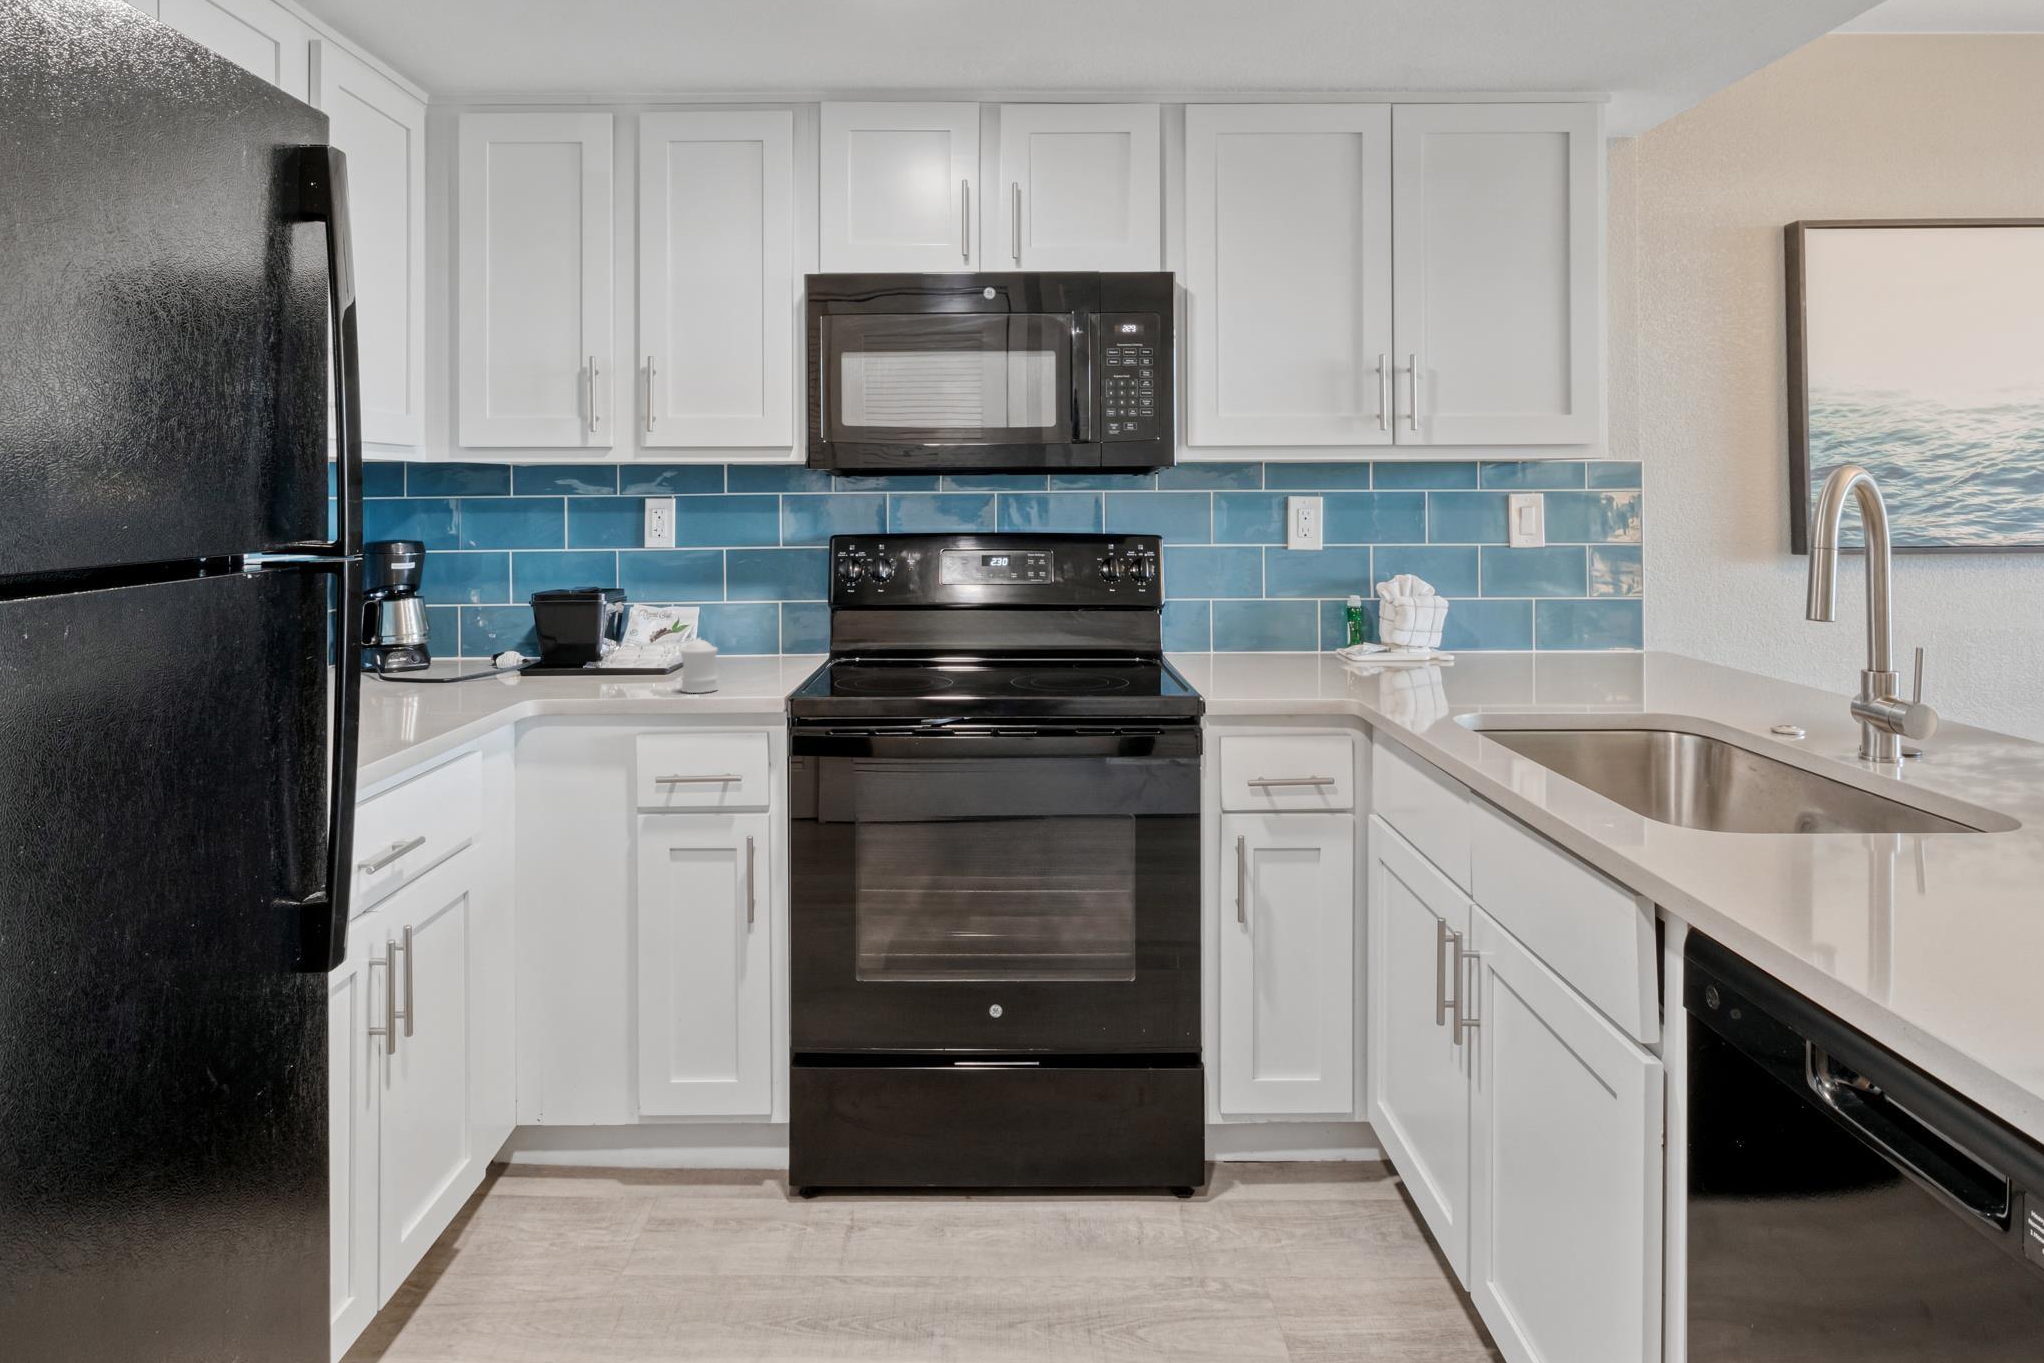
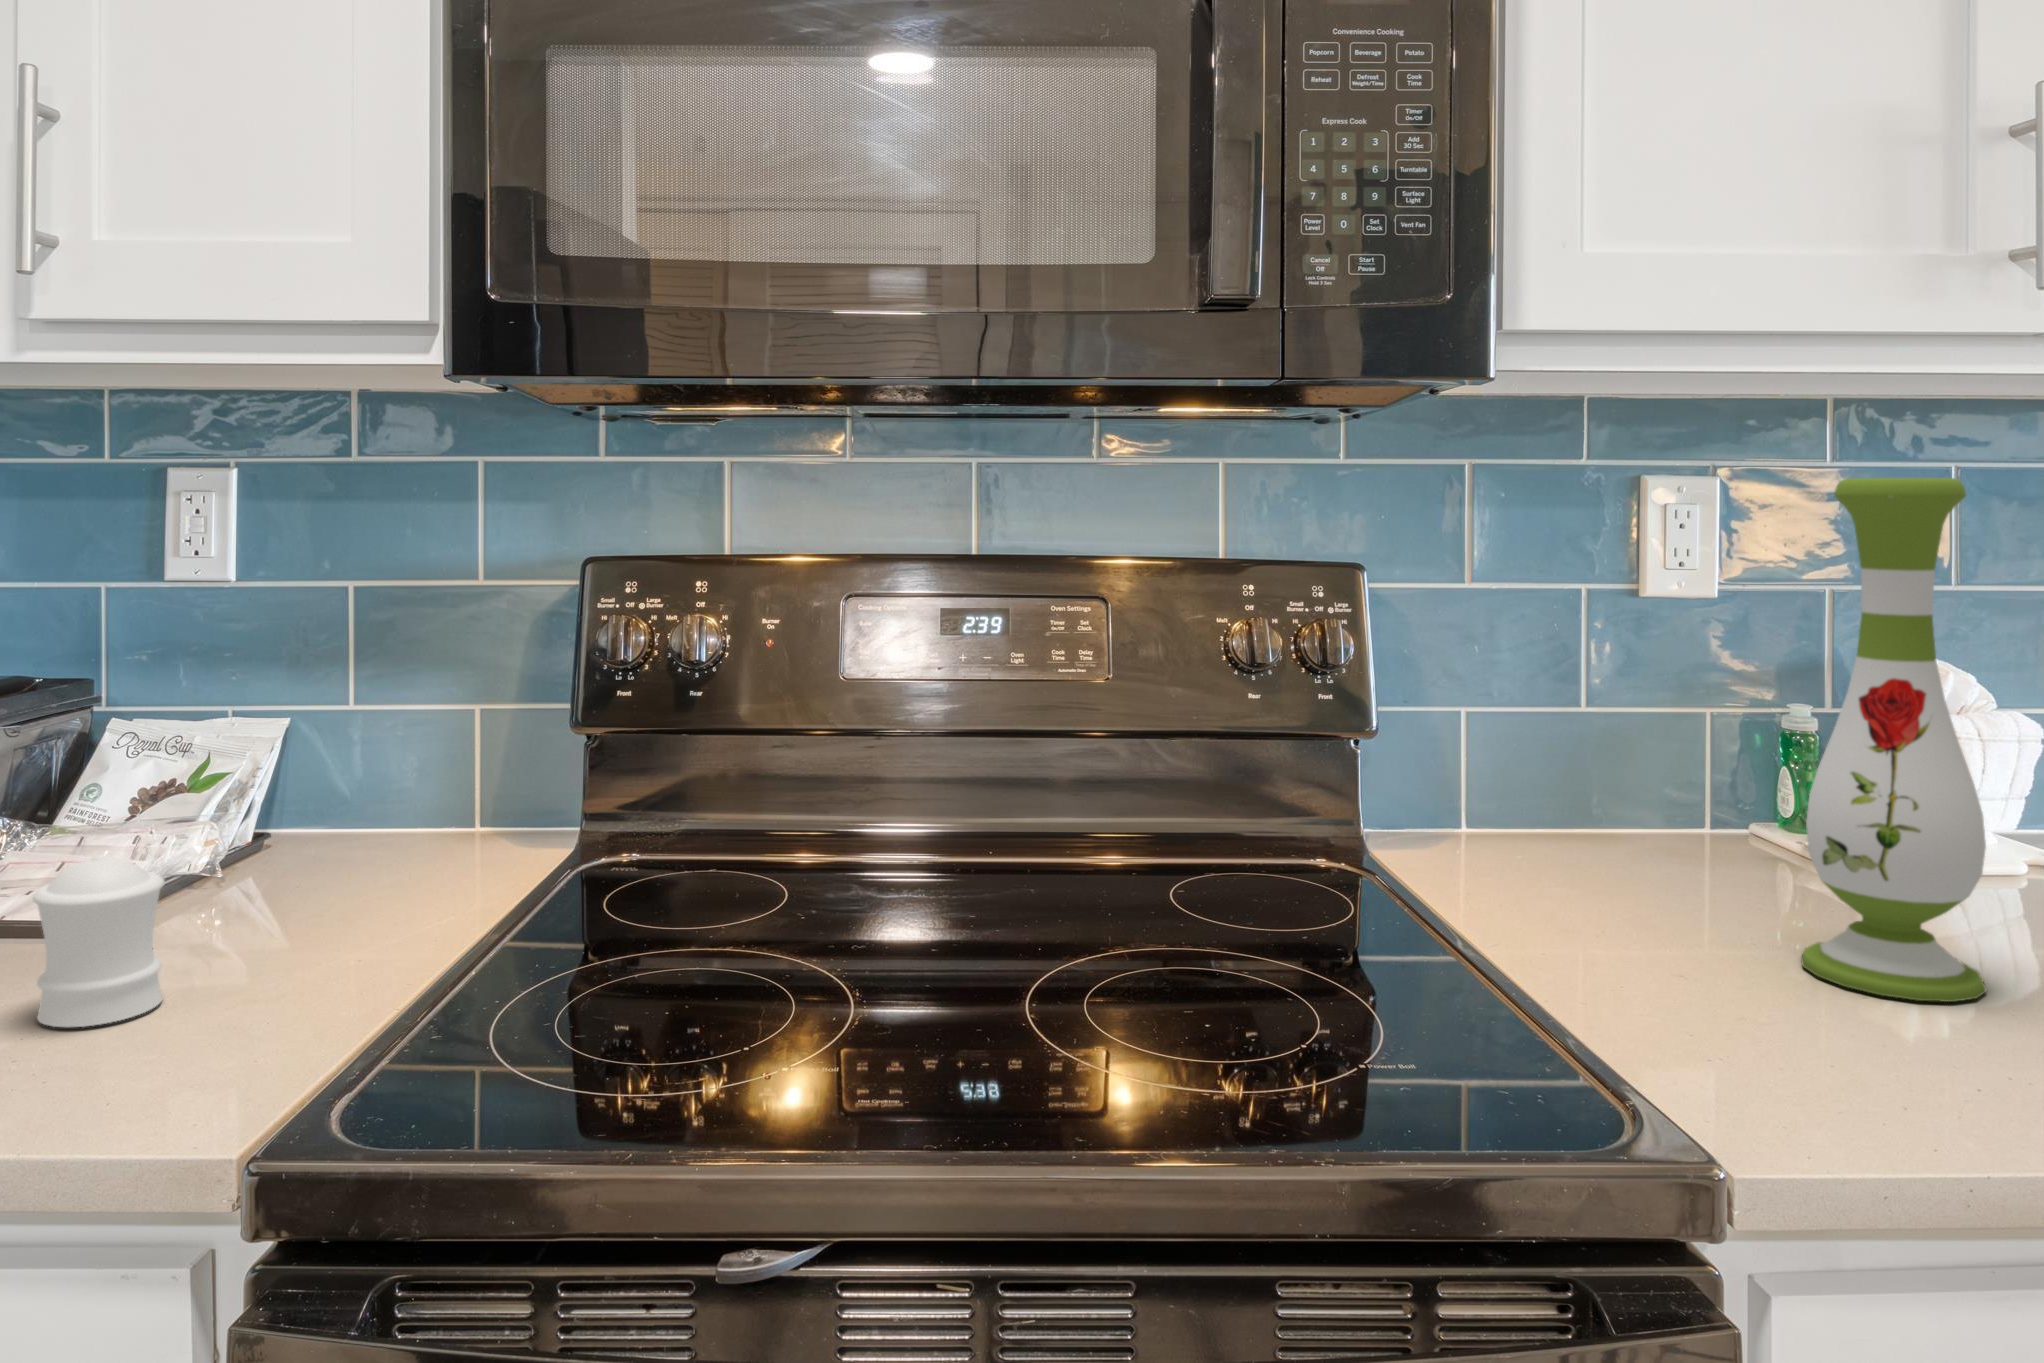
vase: none [1293,505,1351,687] -> present [1801,478,1986,1002]

